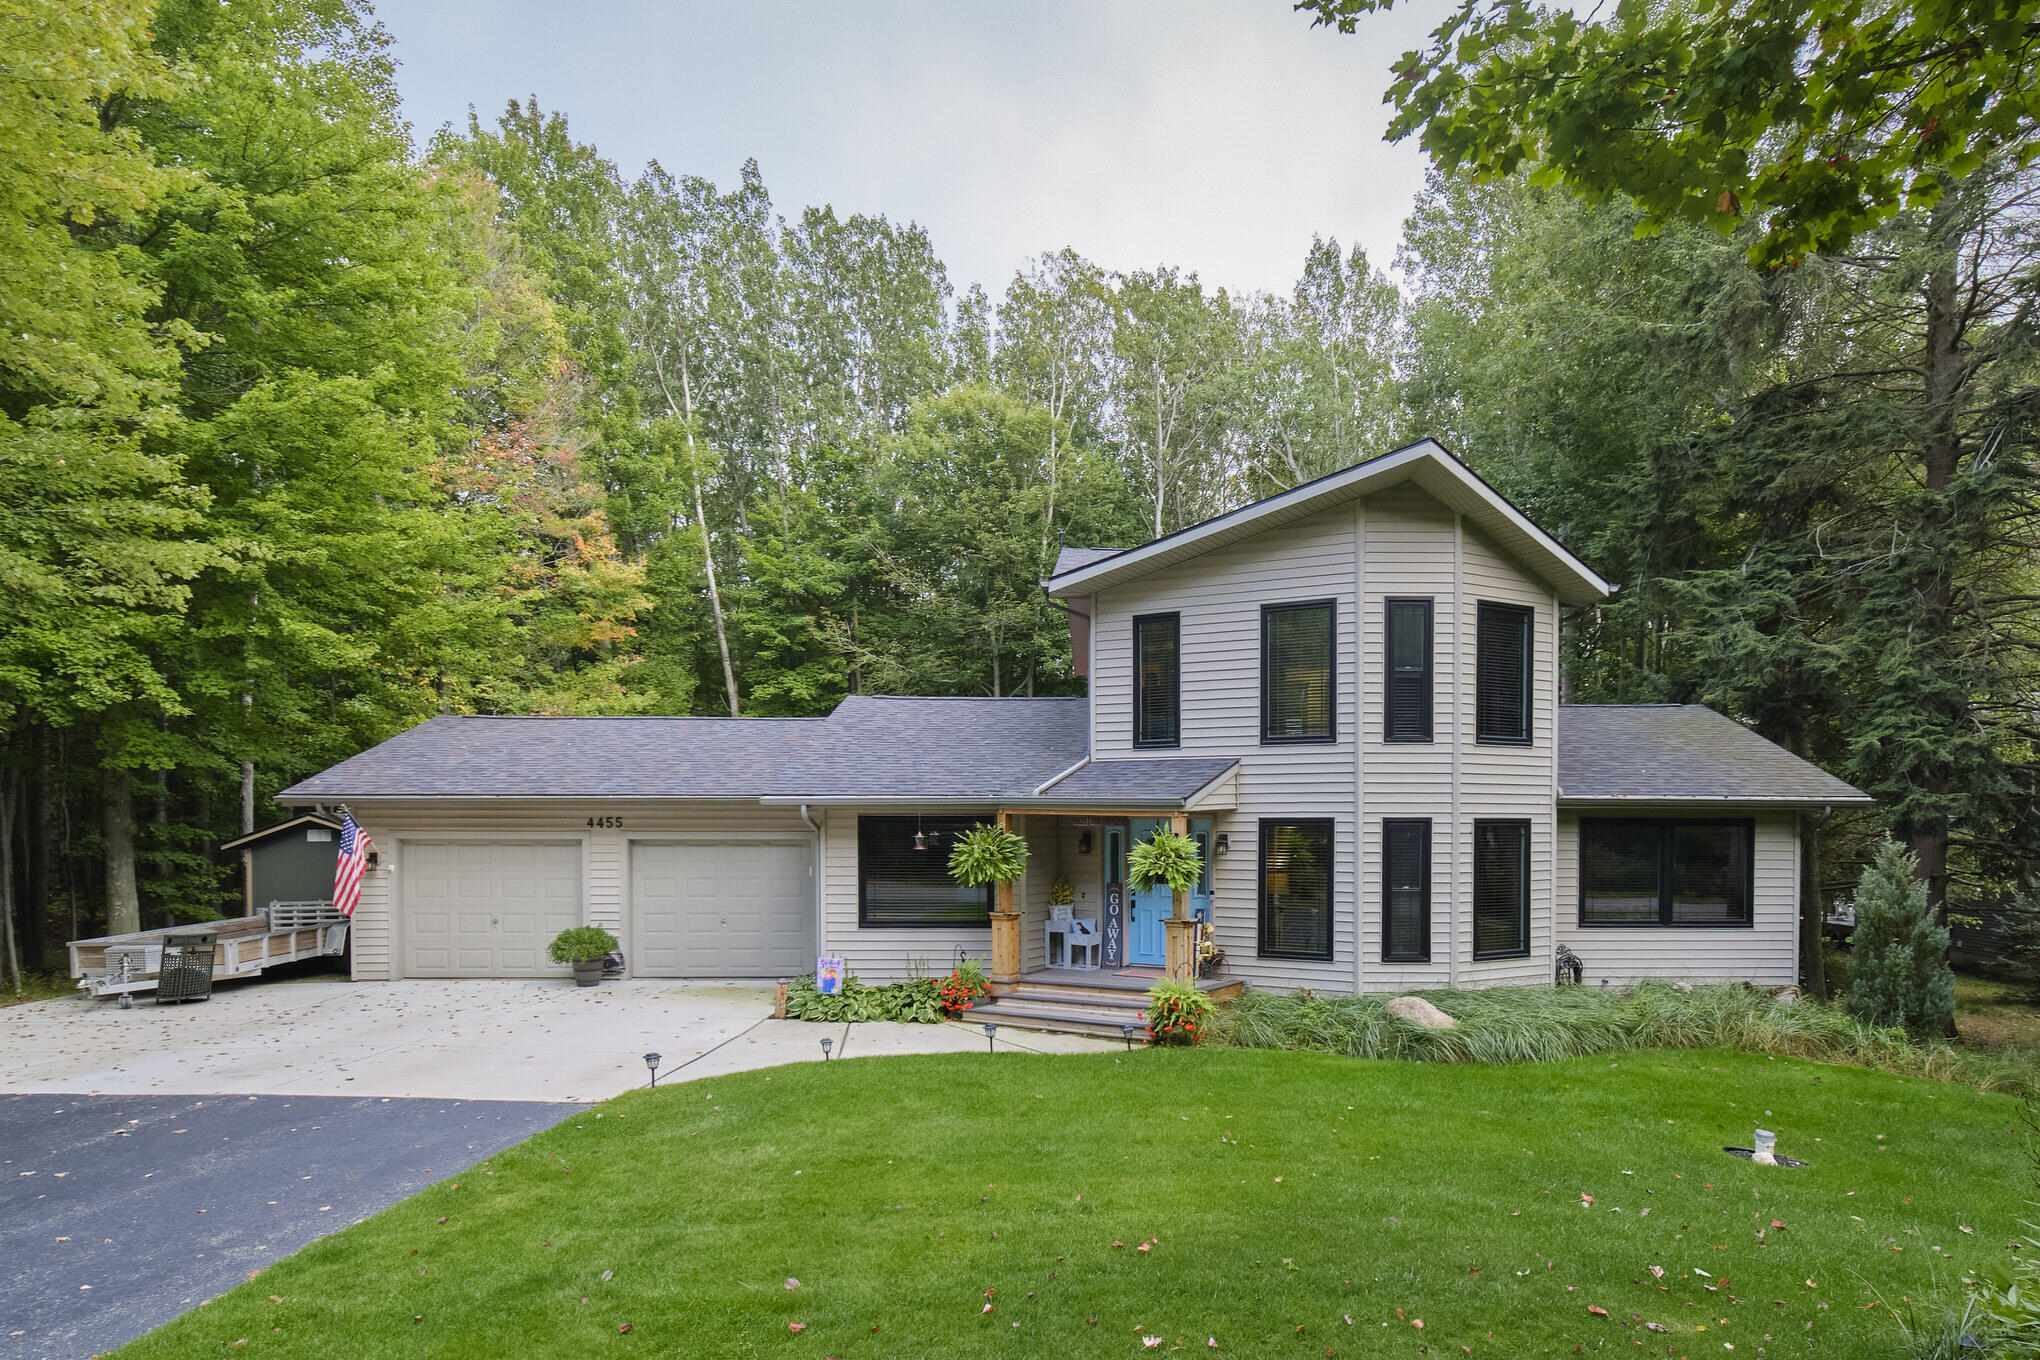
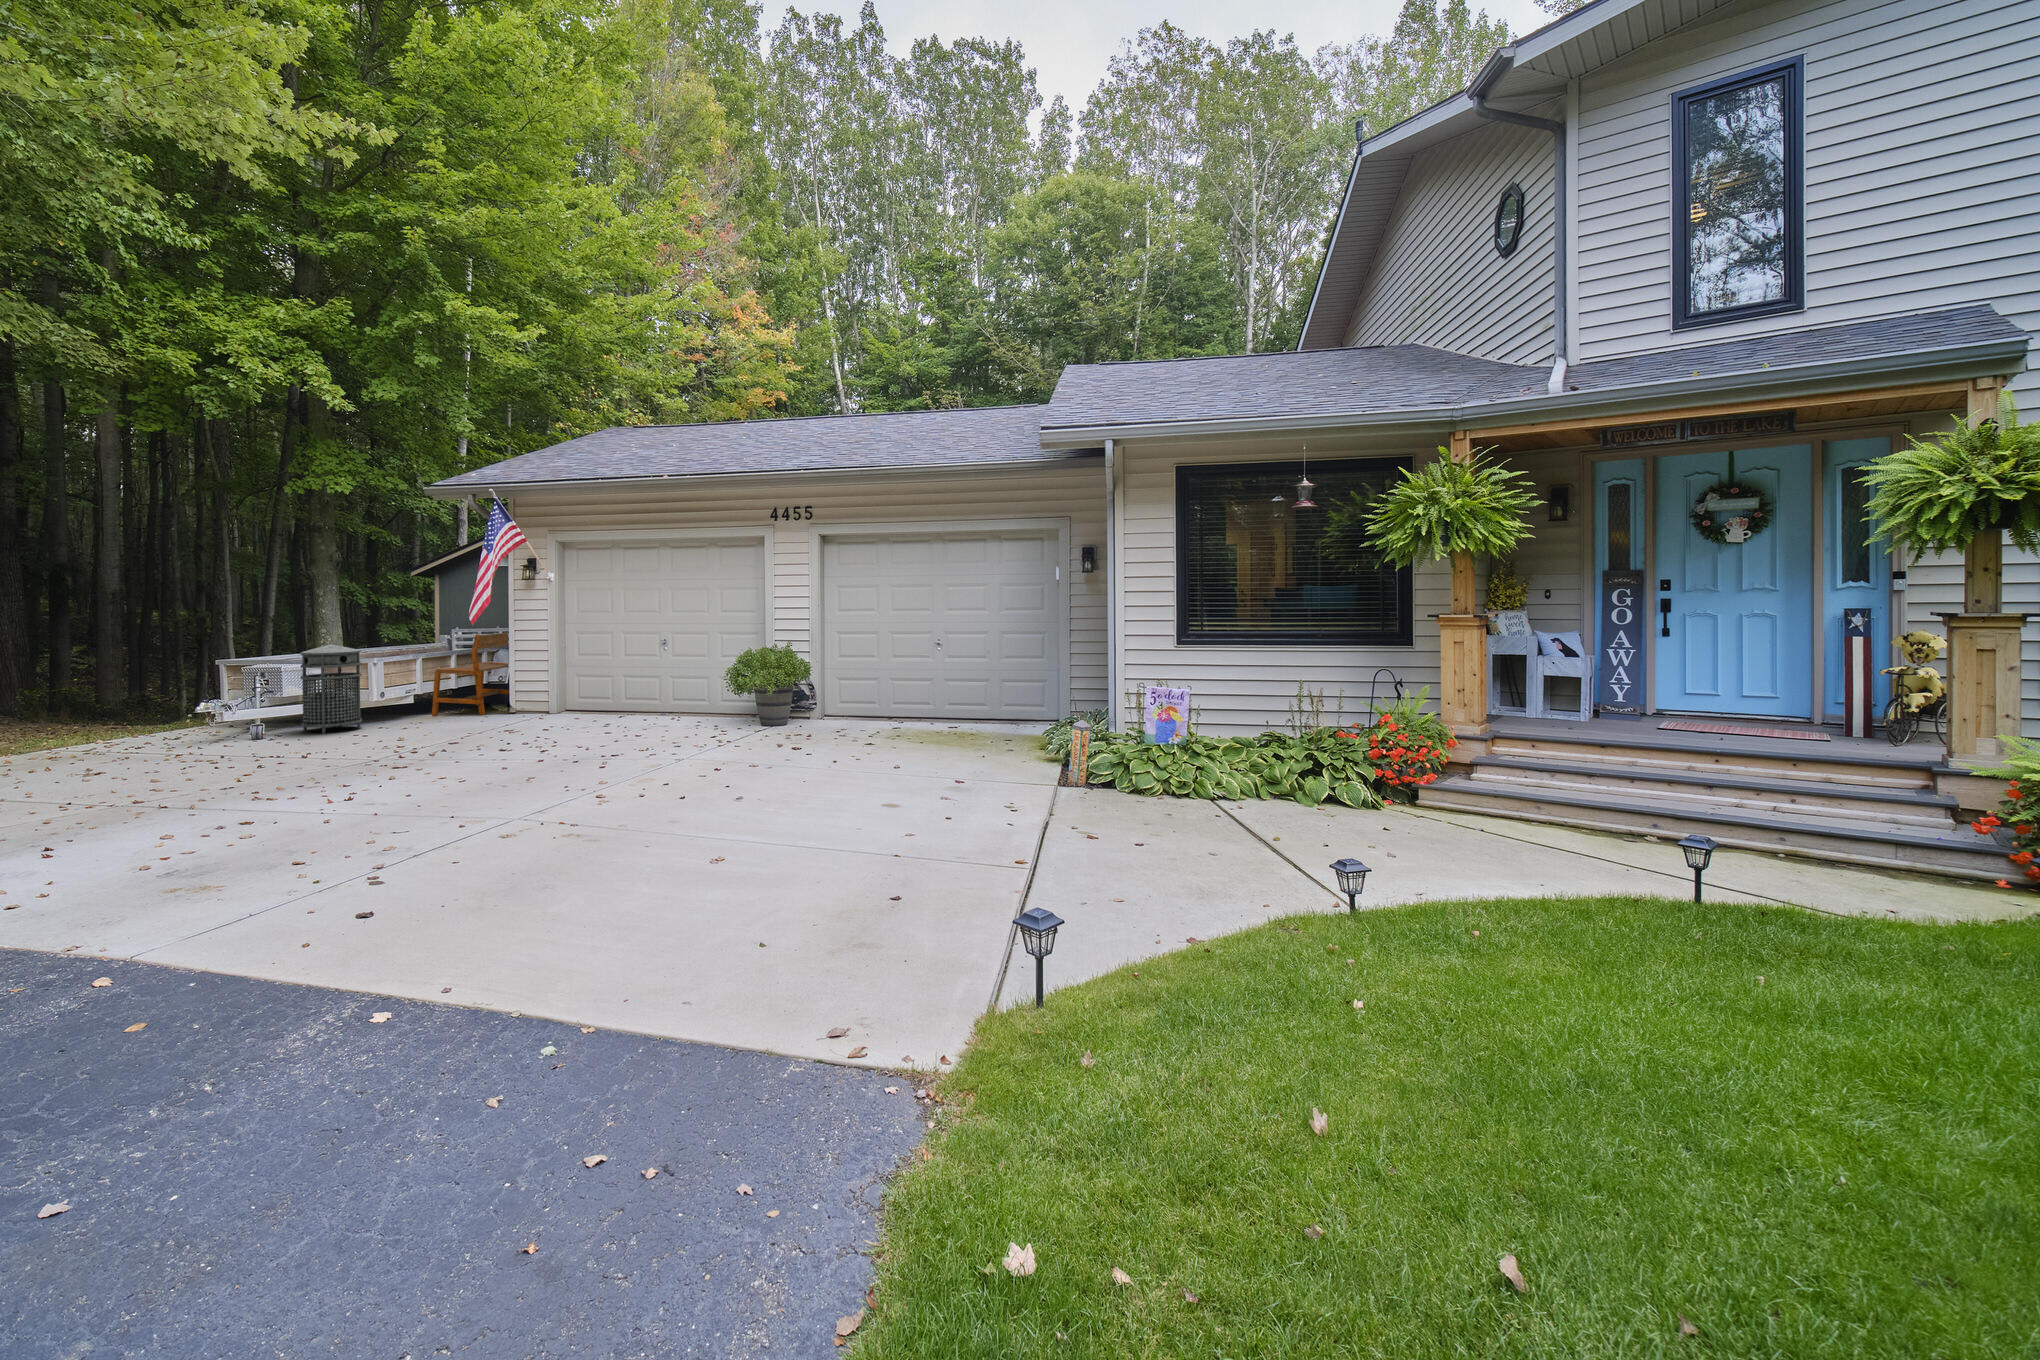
bench: none [269,909,357,988] -> present [432,633,509,716]

